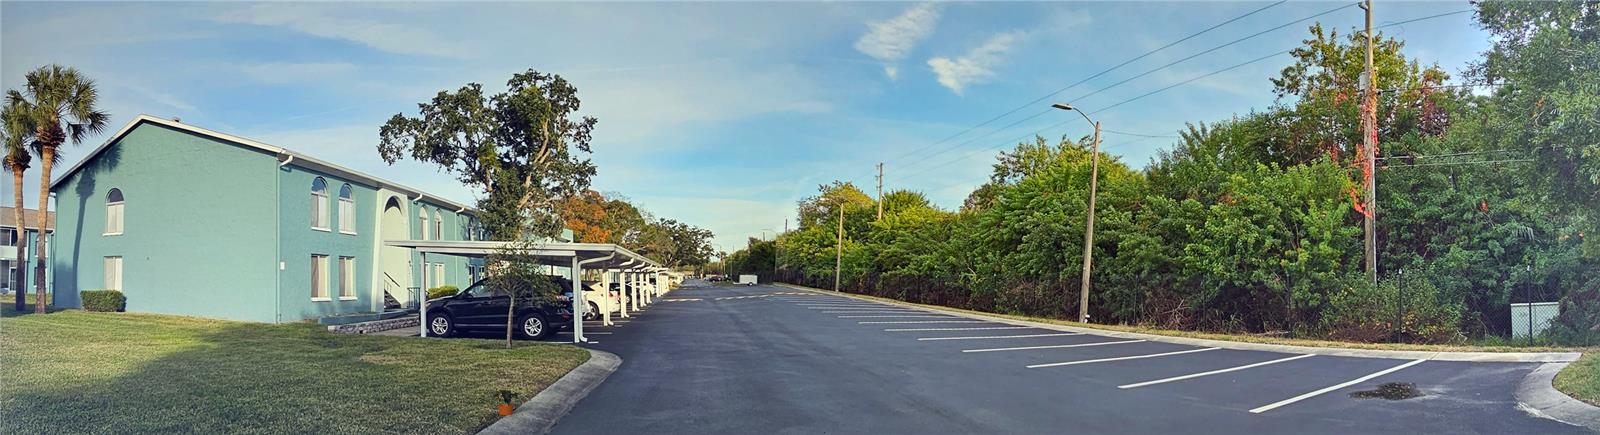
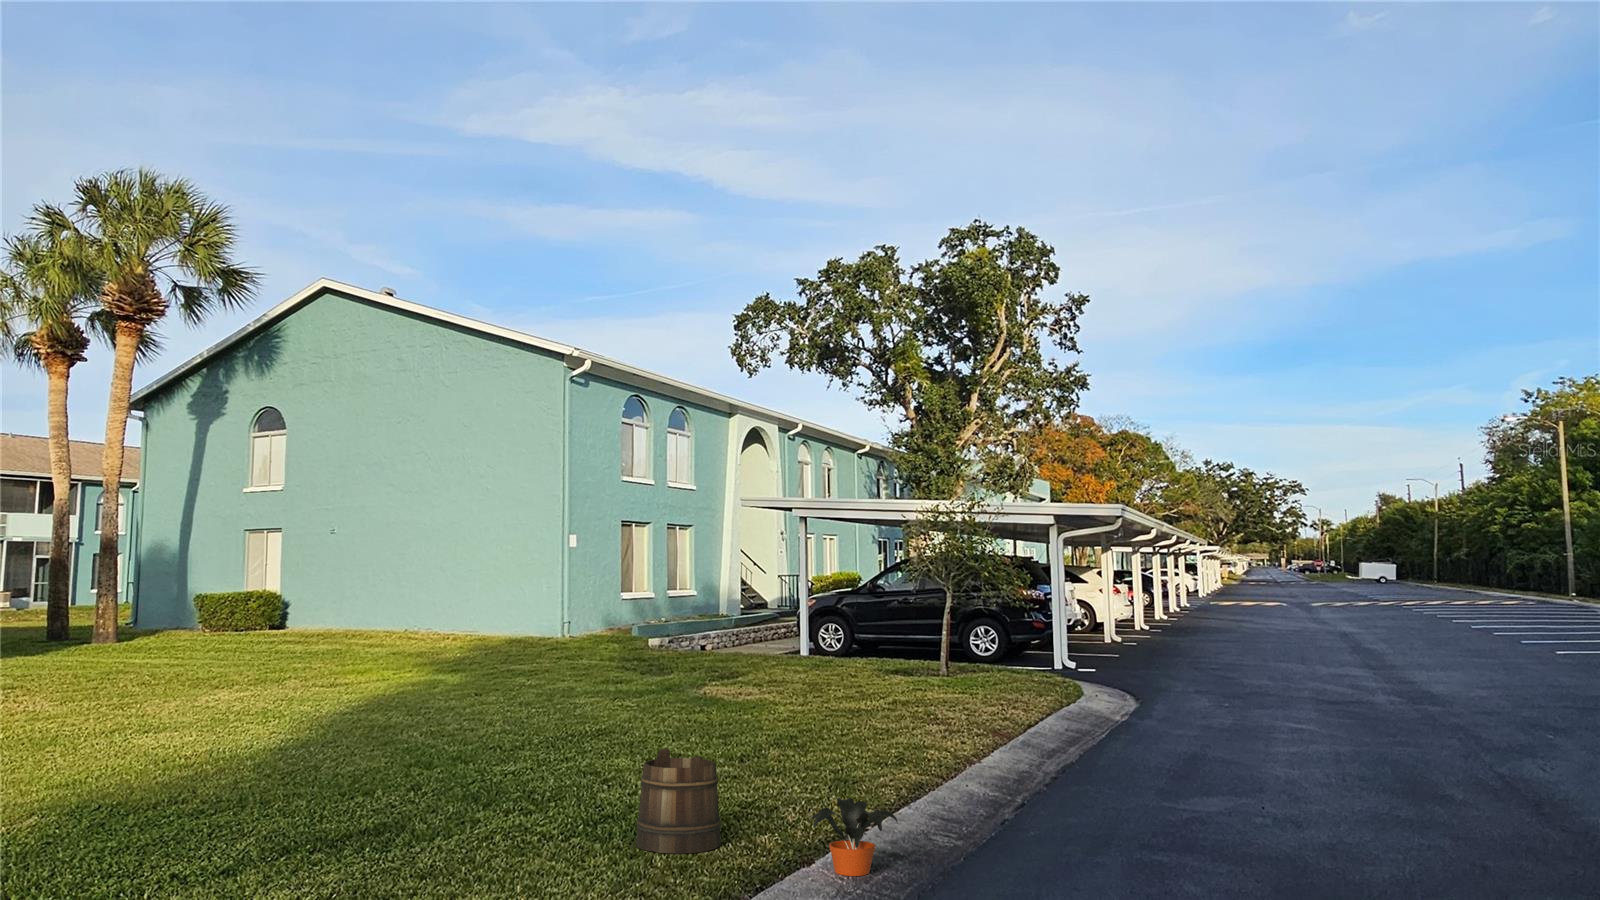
bucket: none [420,377,453,414] -> present [636,749,721,853]

